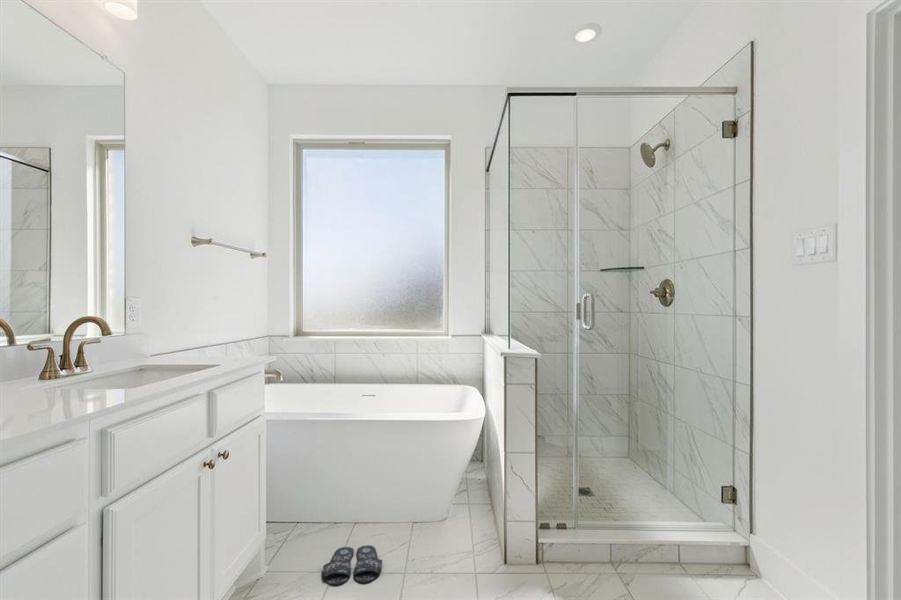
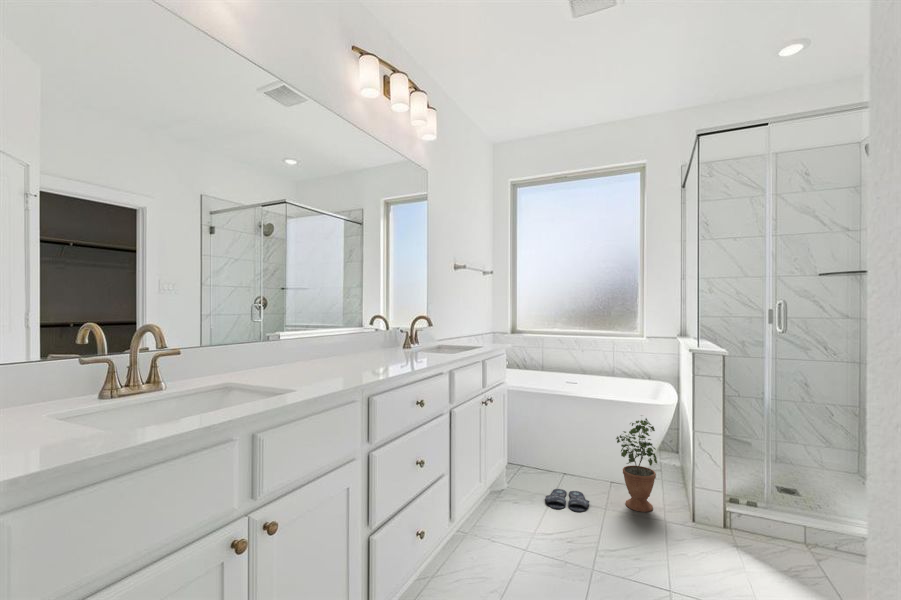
potted plant: none [415,437,464,561] -> present [616,418,657,512]

